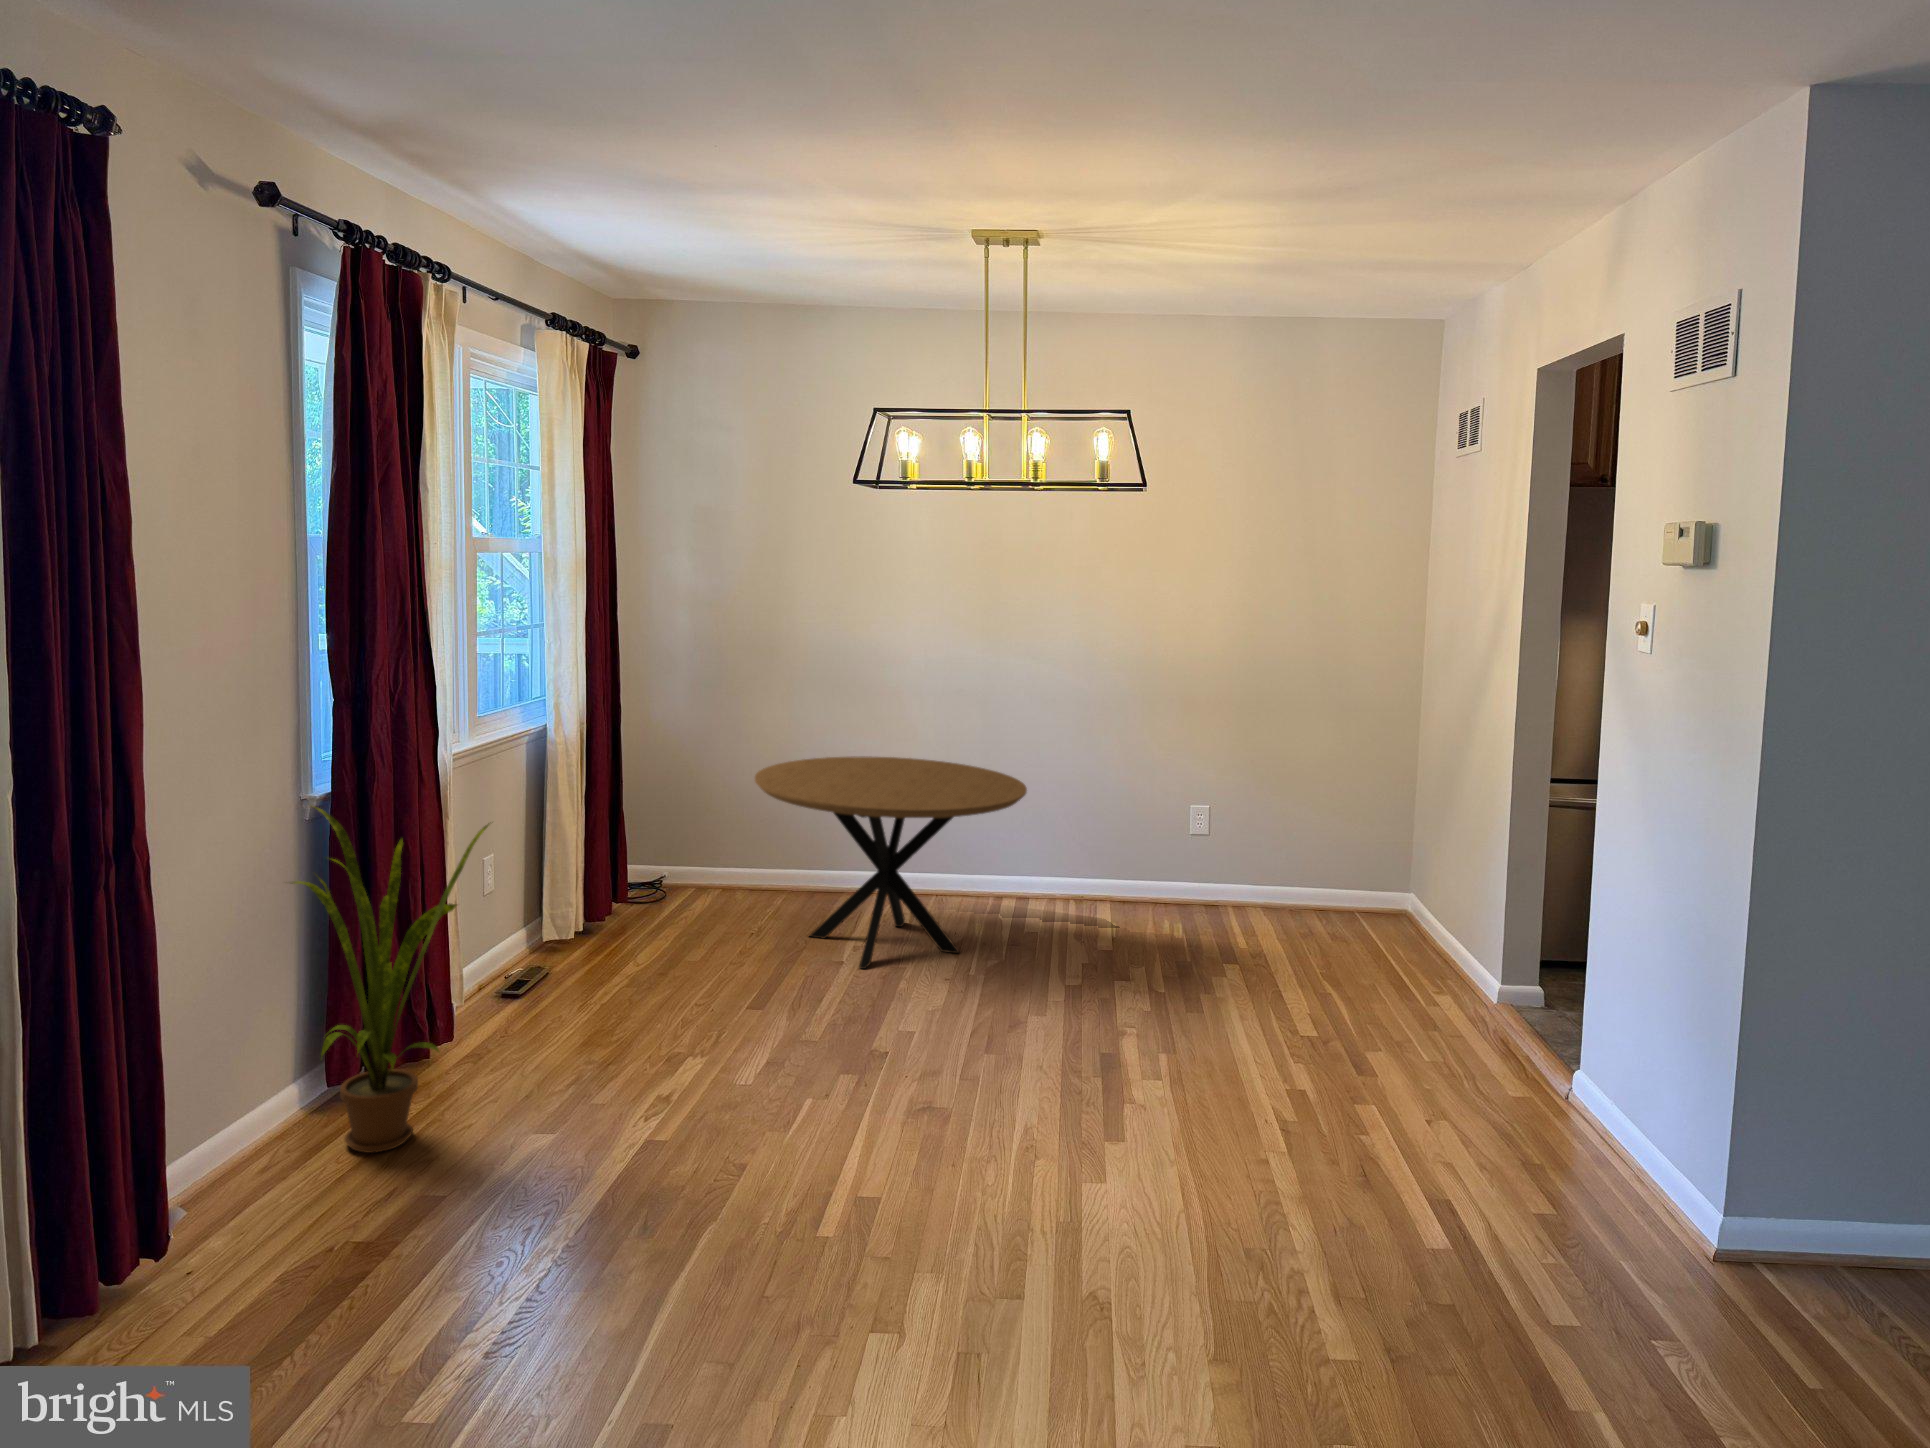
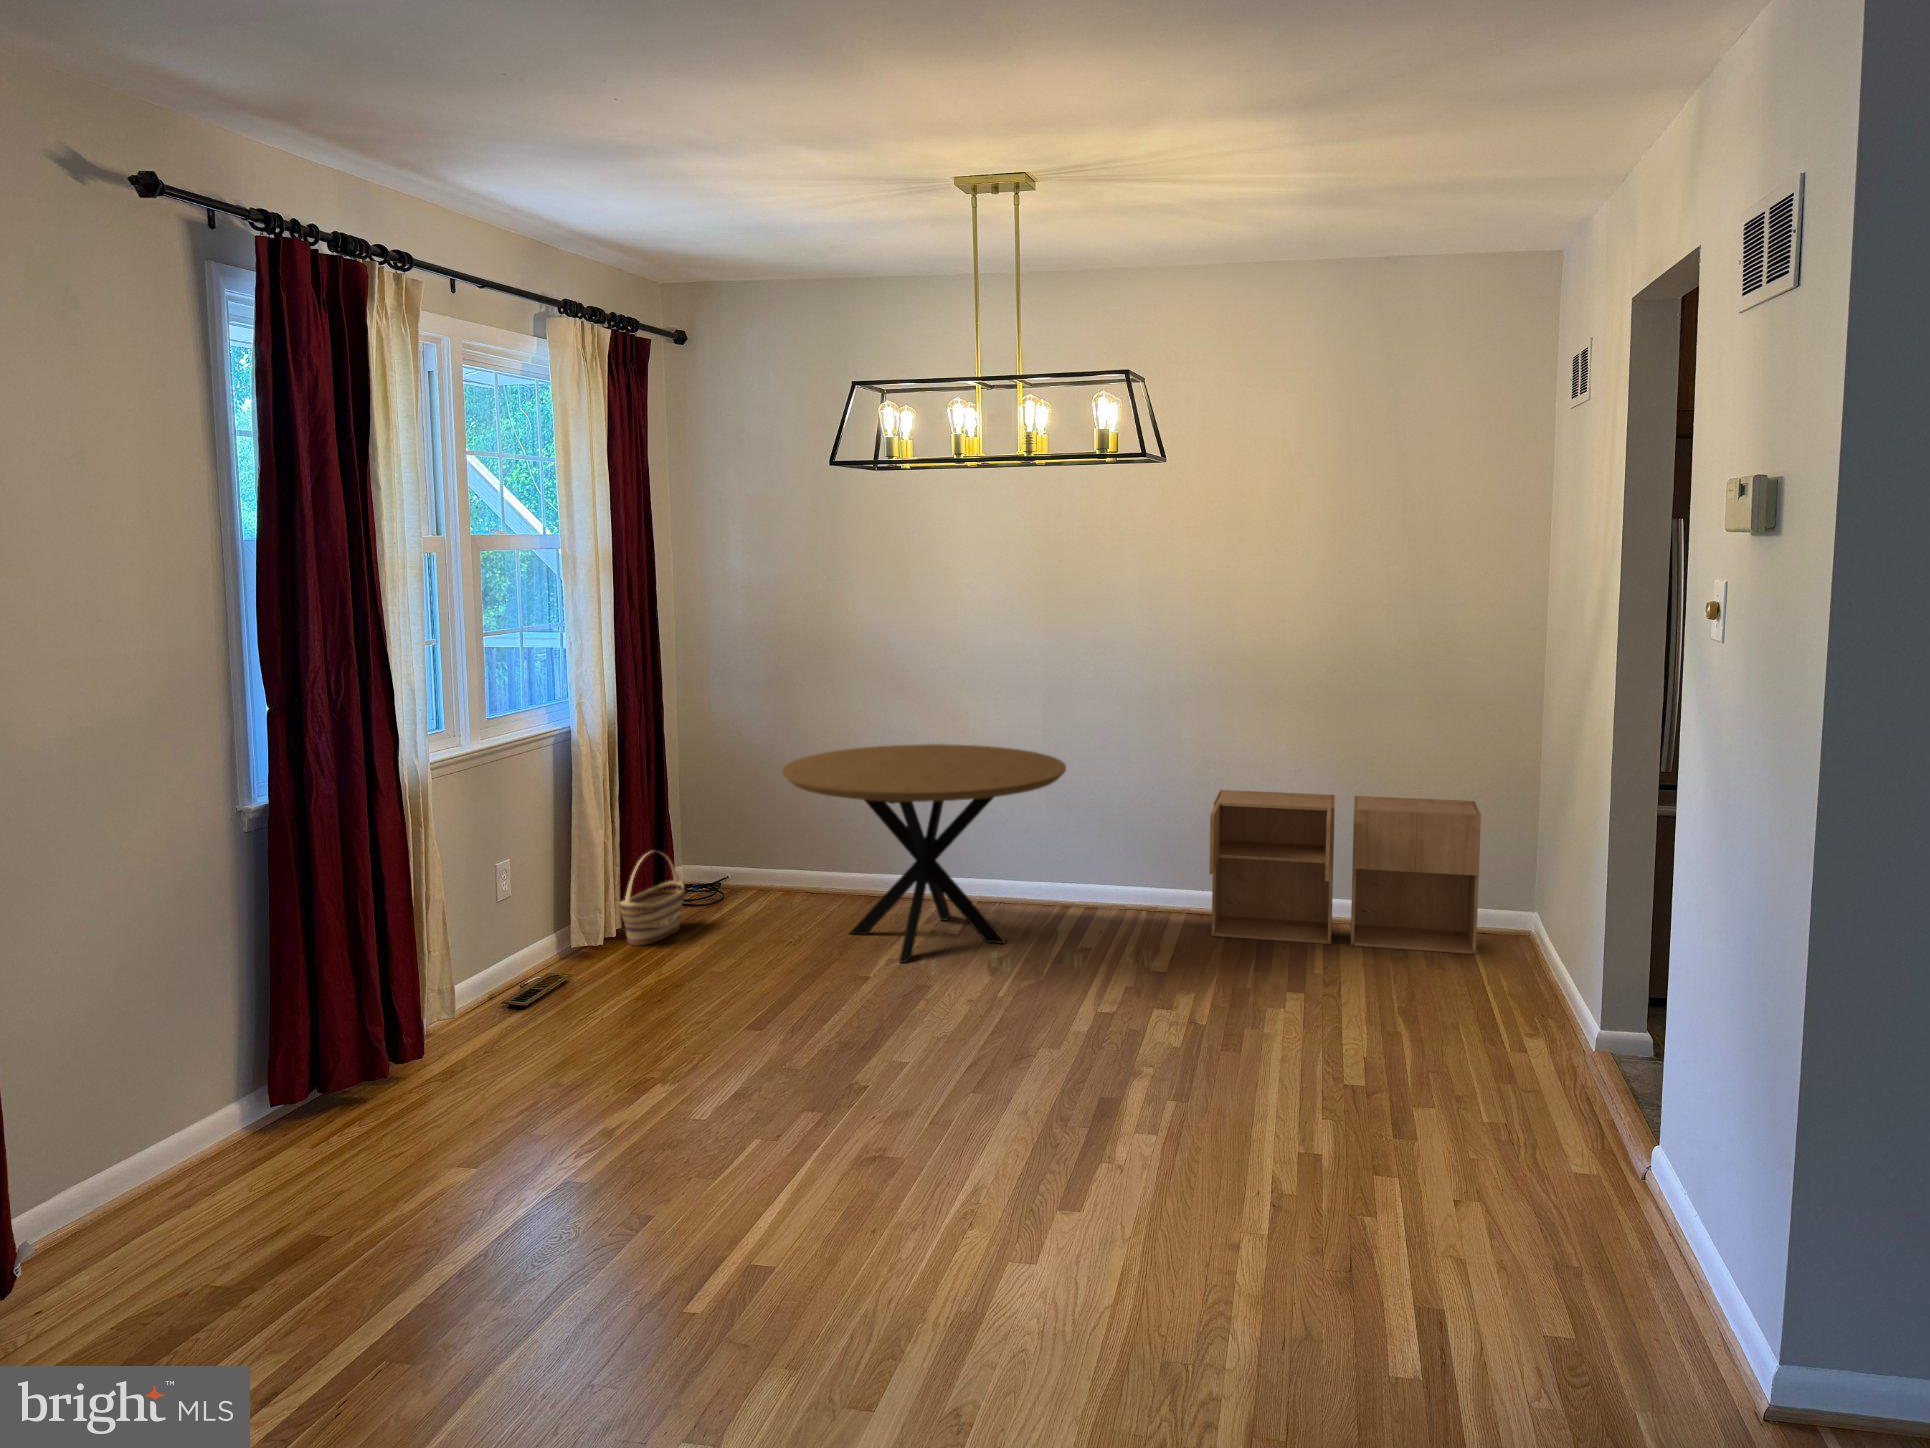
house plant: present [292,807,489,1153] -> none [276,805,493,1158]
storage cabinet: none [1153,816,1411,983] -> present [1209,790,1481,954]
basket: none [587,849,649,940] -> present [620,854,684,945]

